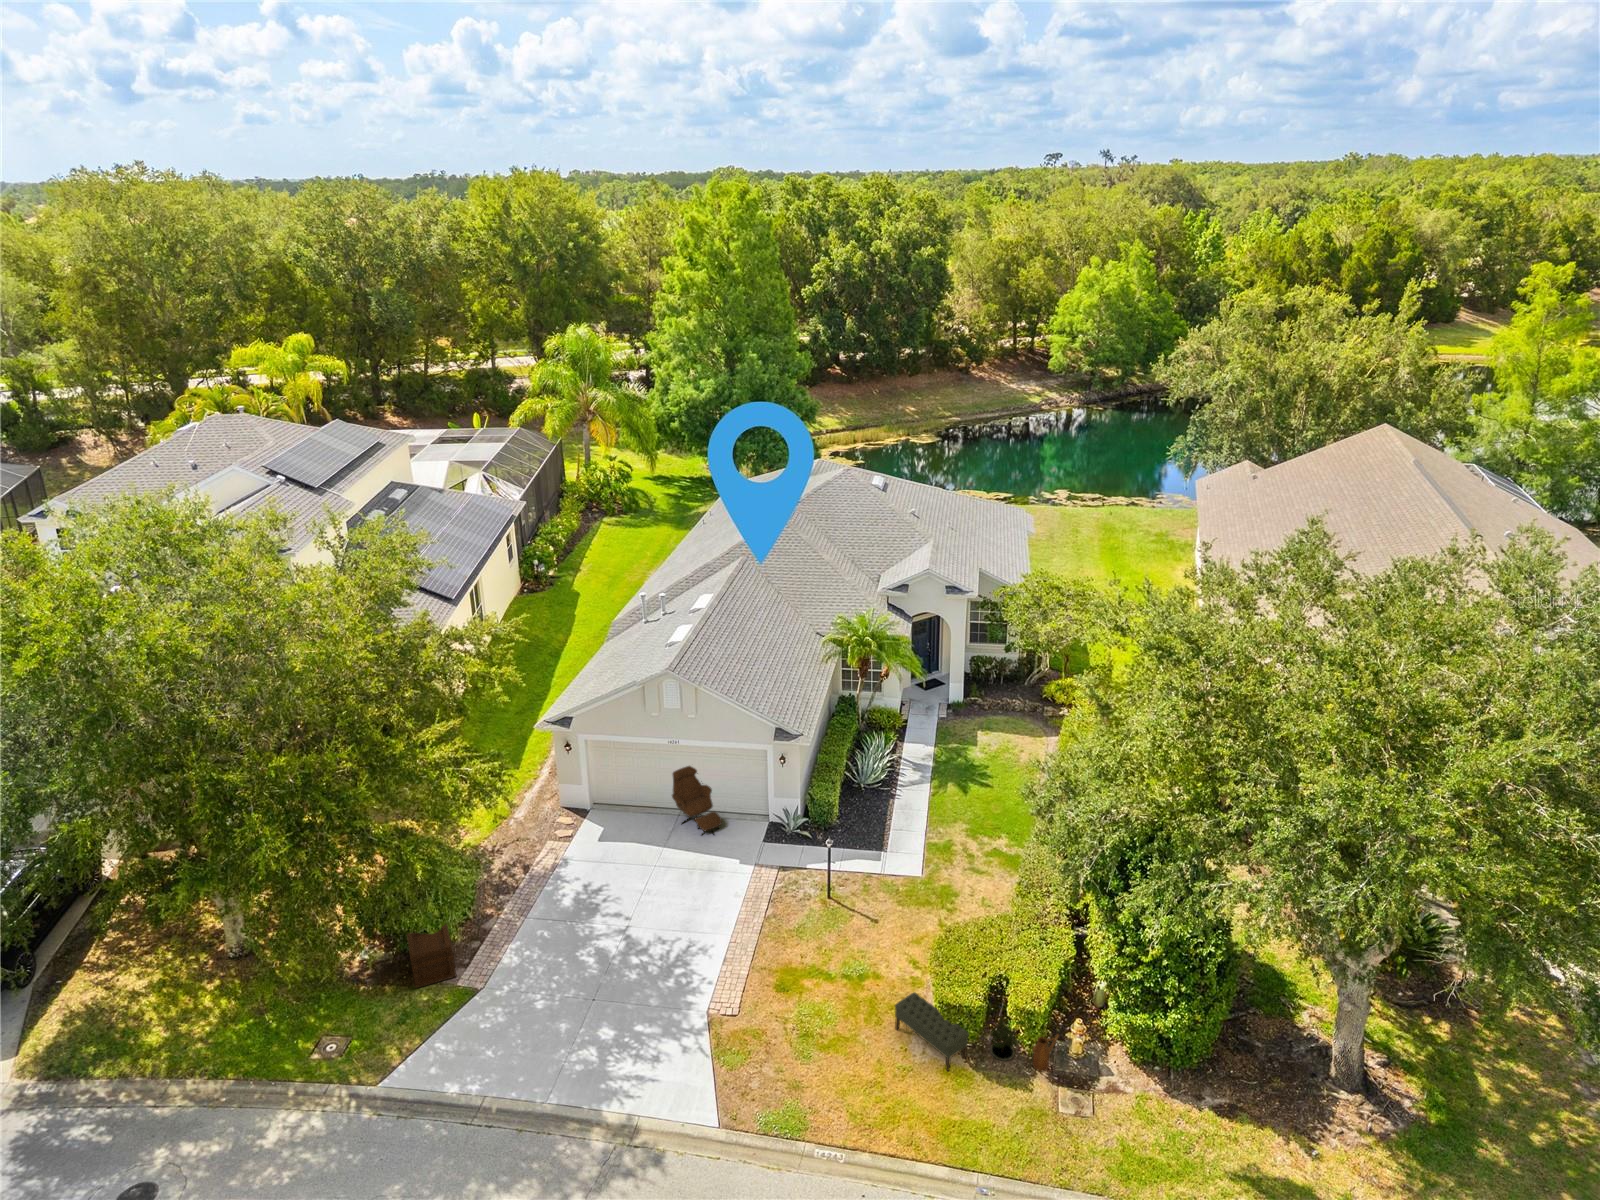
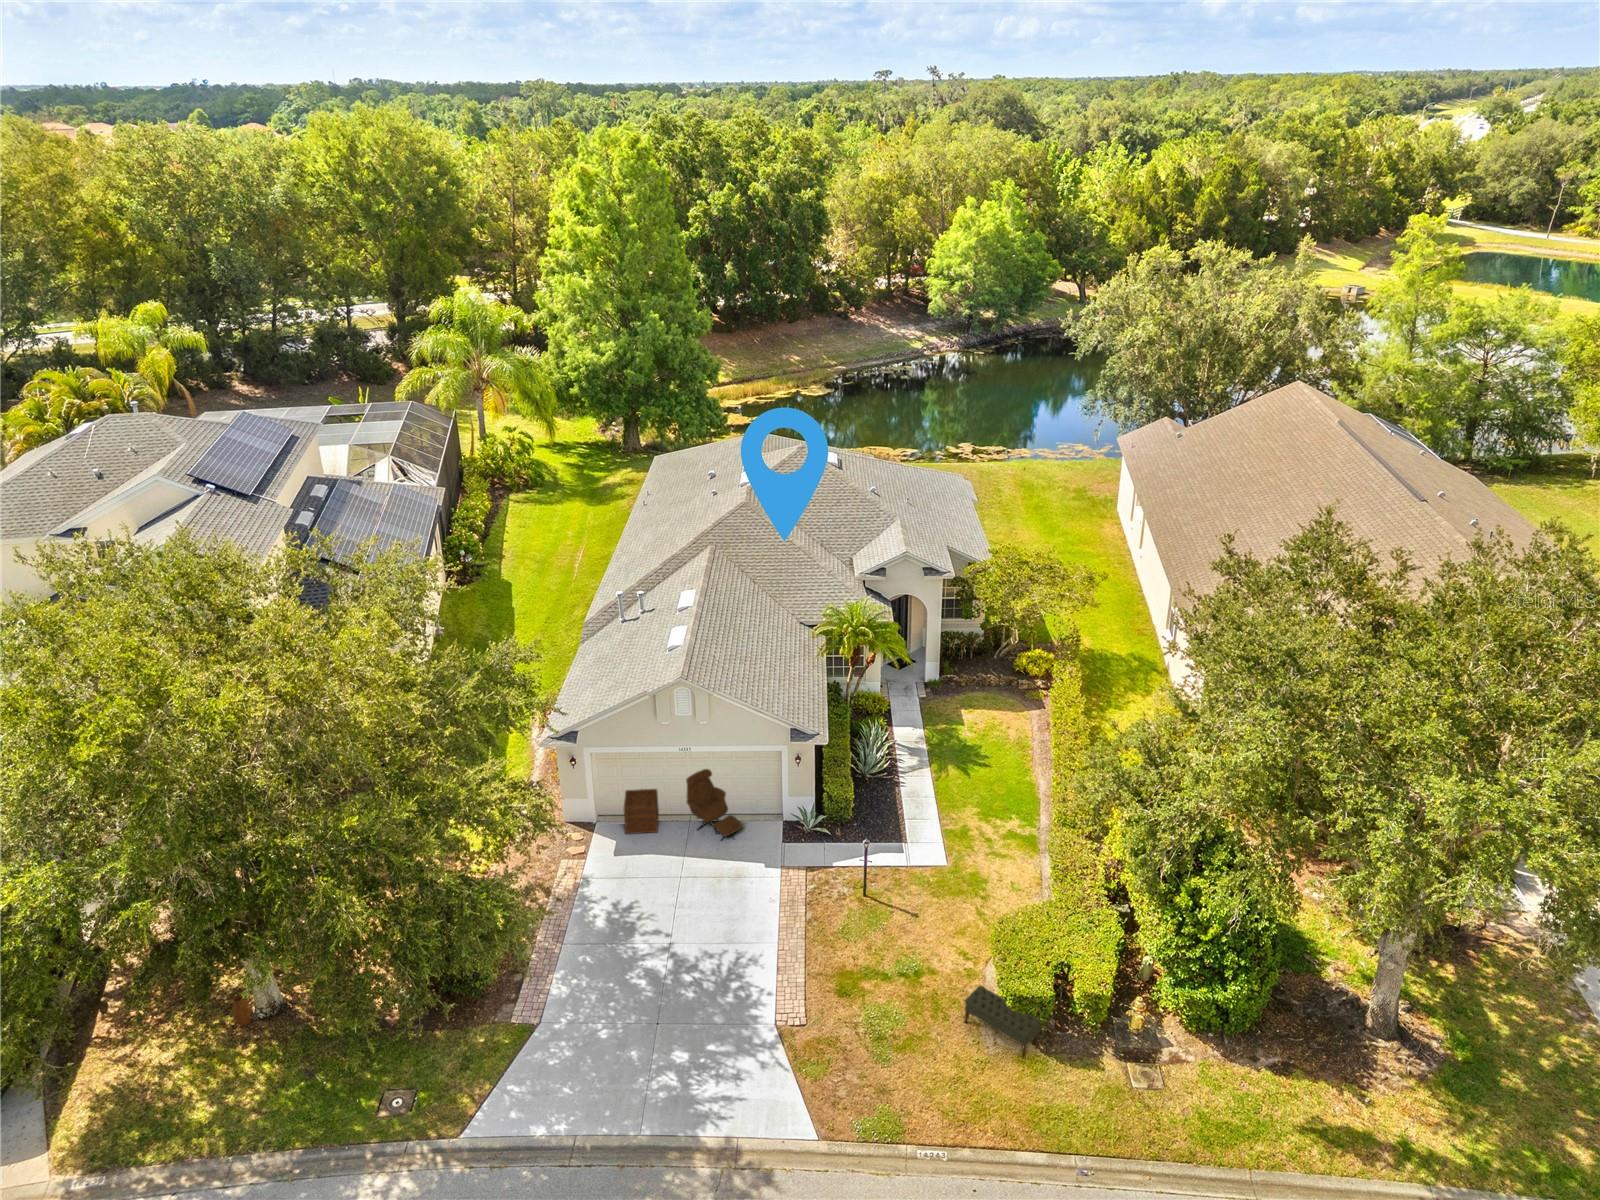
wooden crate: present [407,924,456,988] -> present [623,789,659,834]
potted tree: present [990,1019,1017,1061] -> none [1058,1001,1086,1043]
watering can: present [1032,1034,1059,1071] -> present [231,995,253,1027]

